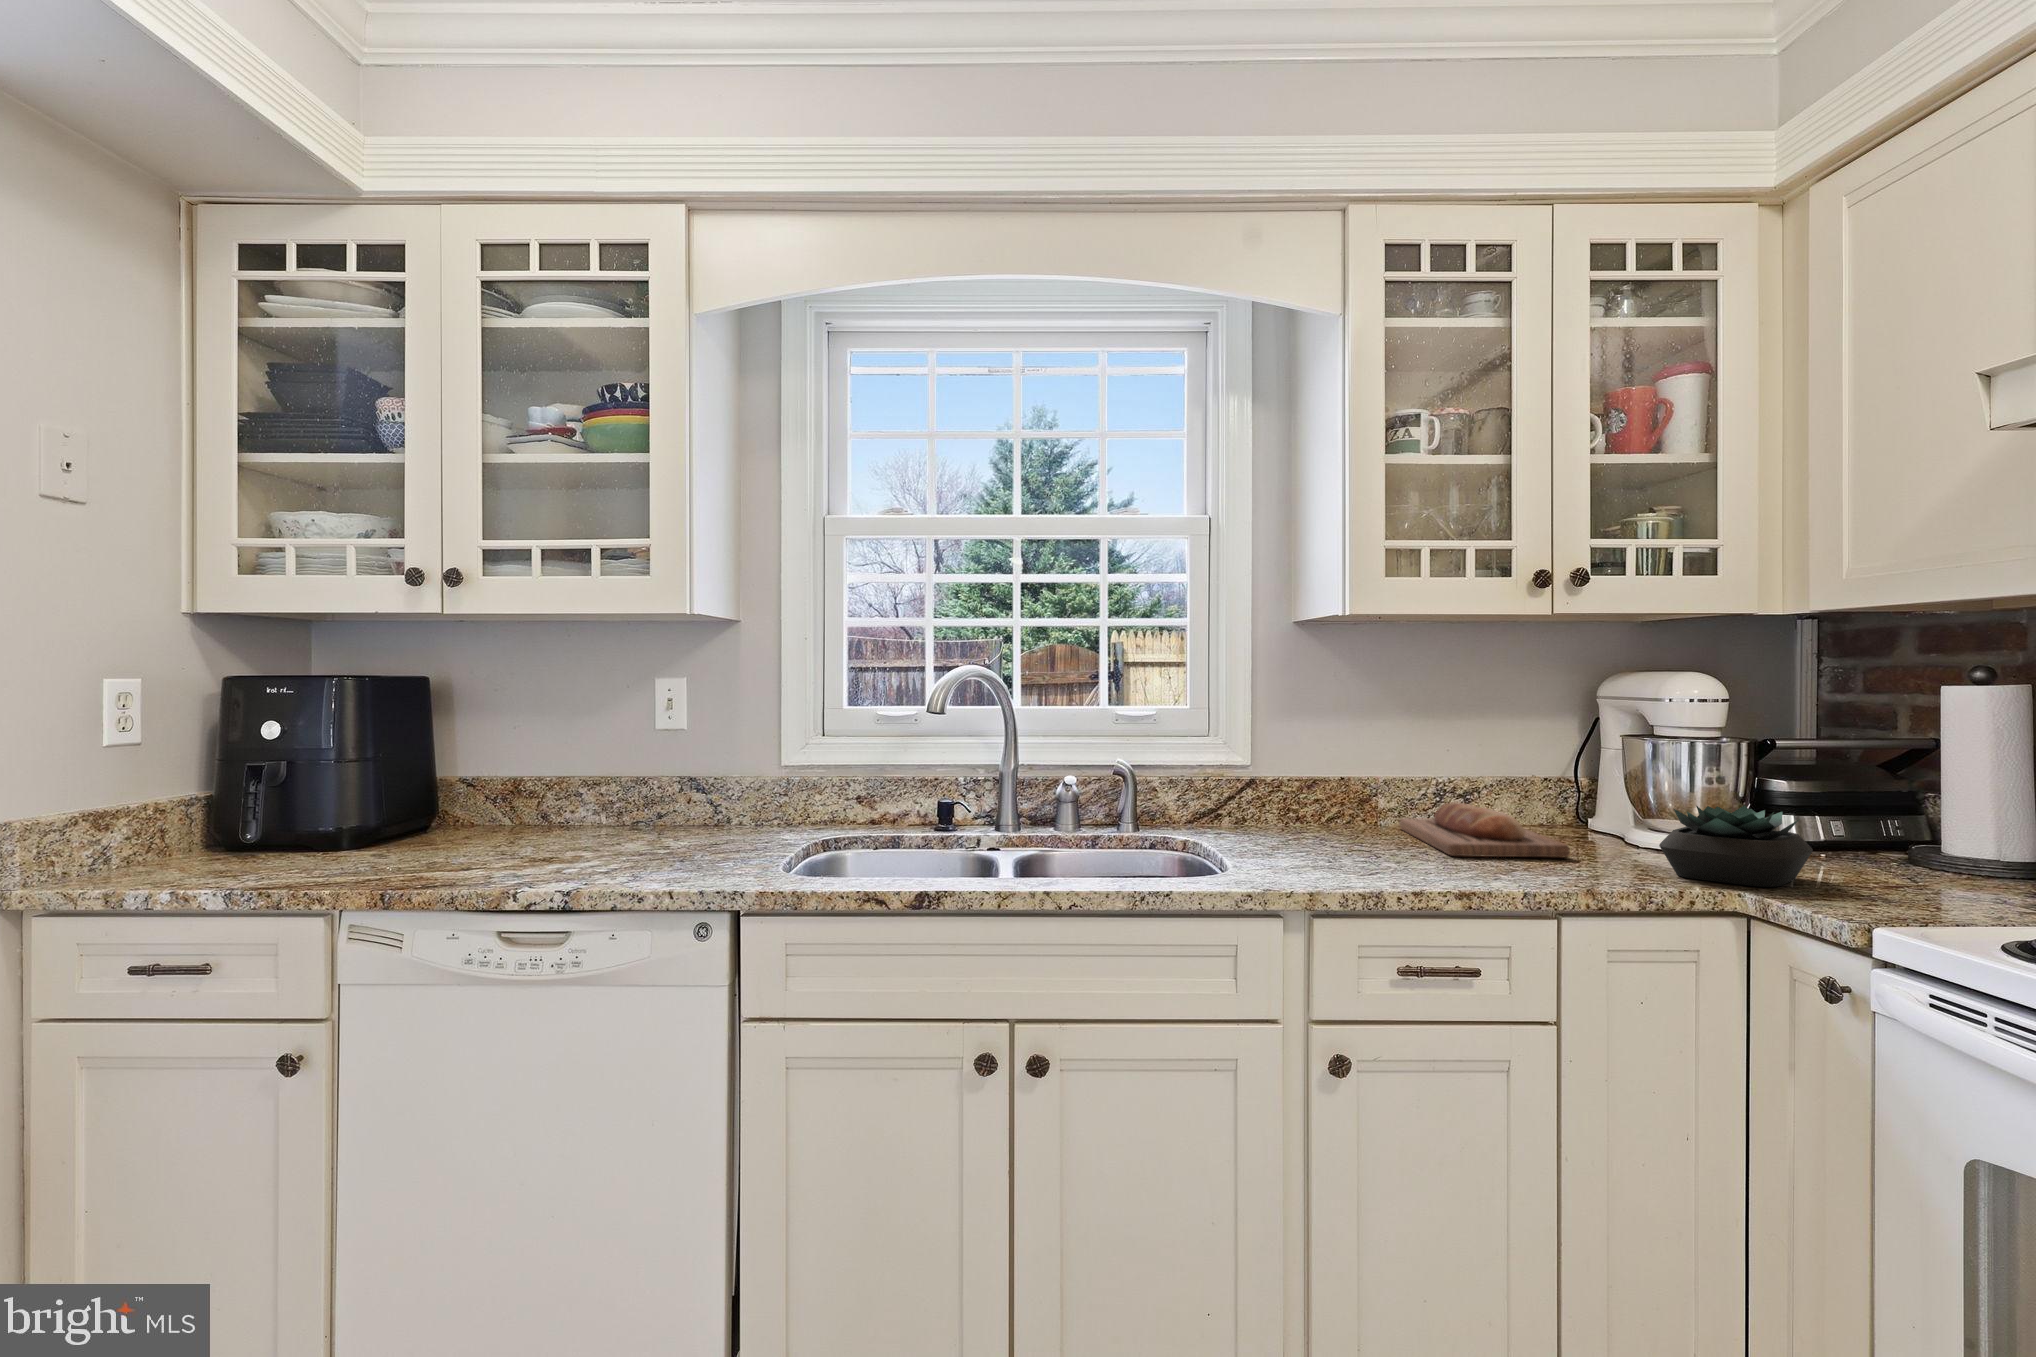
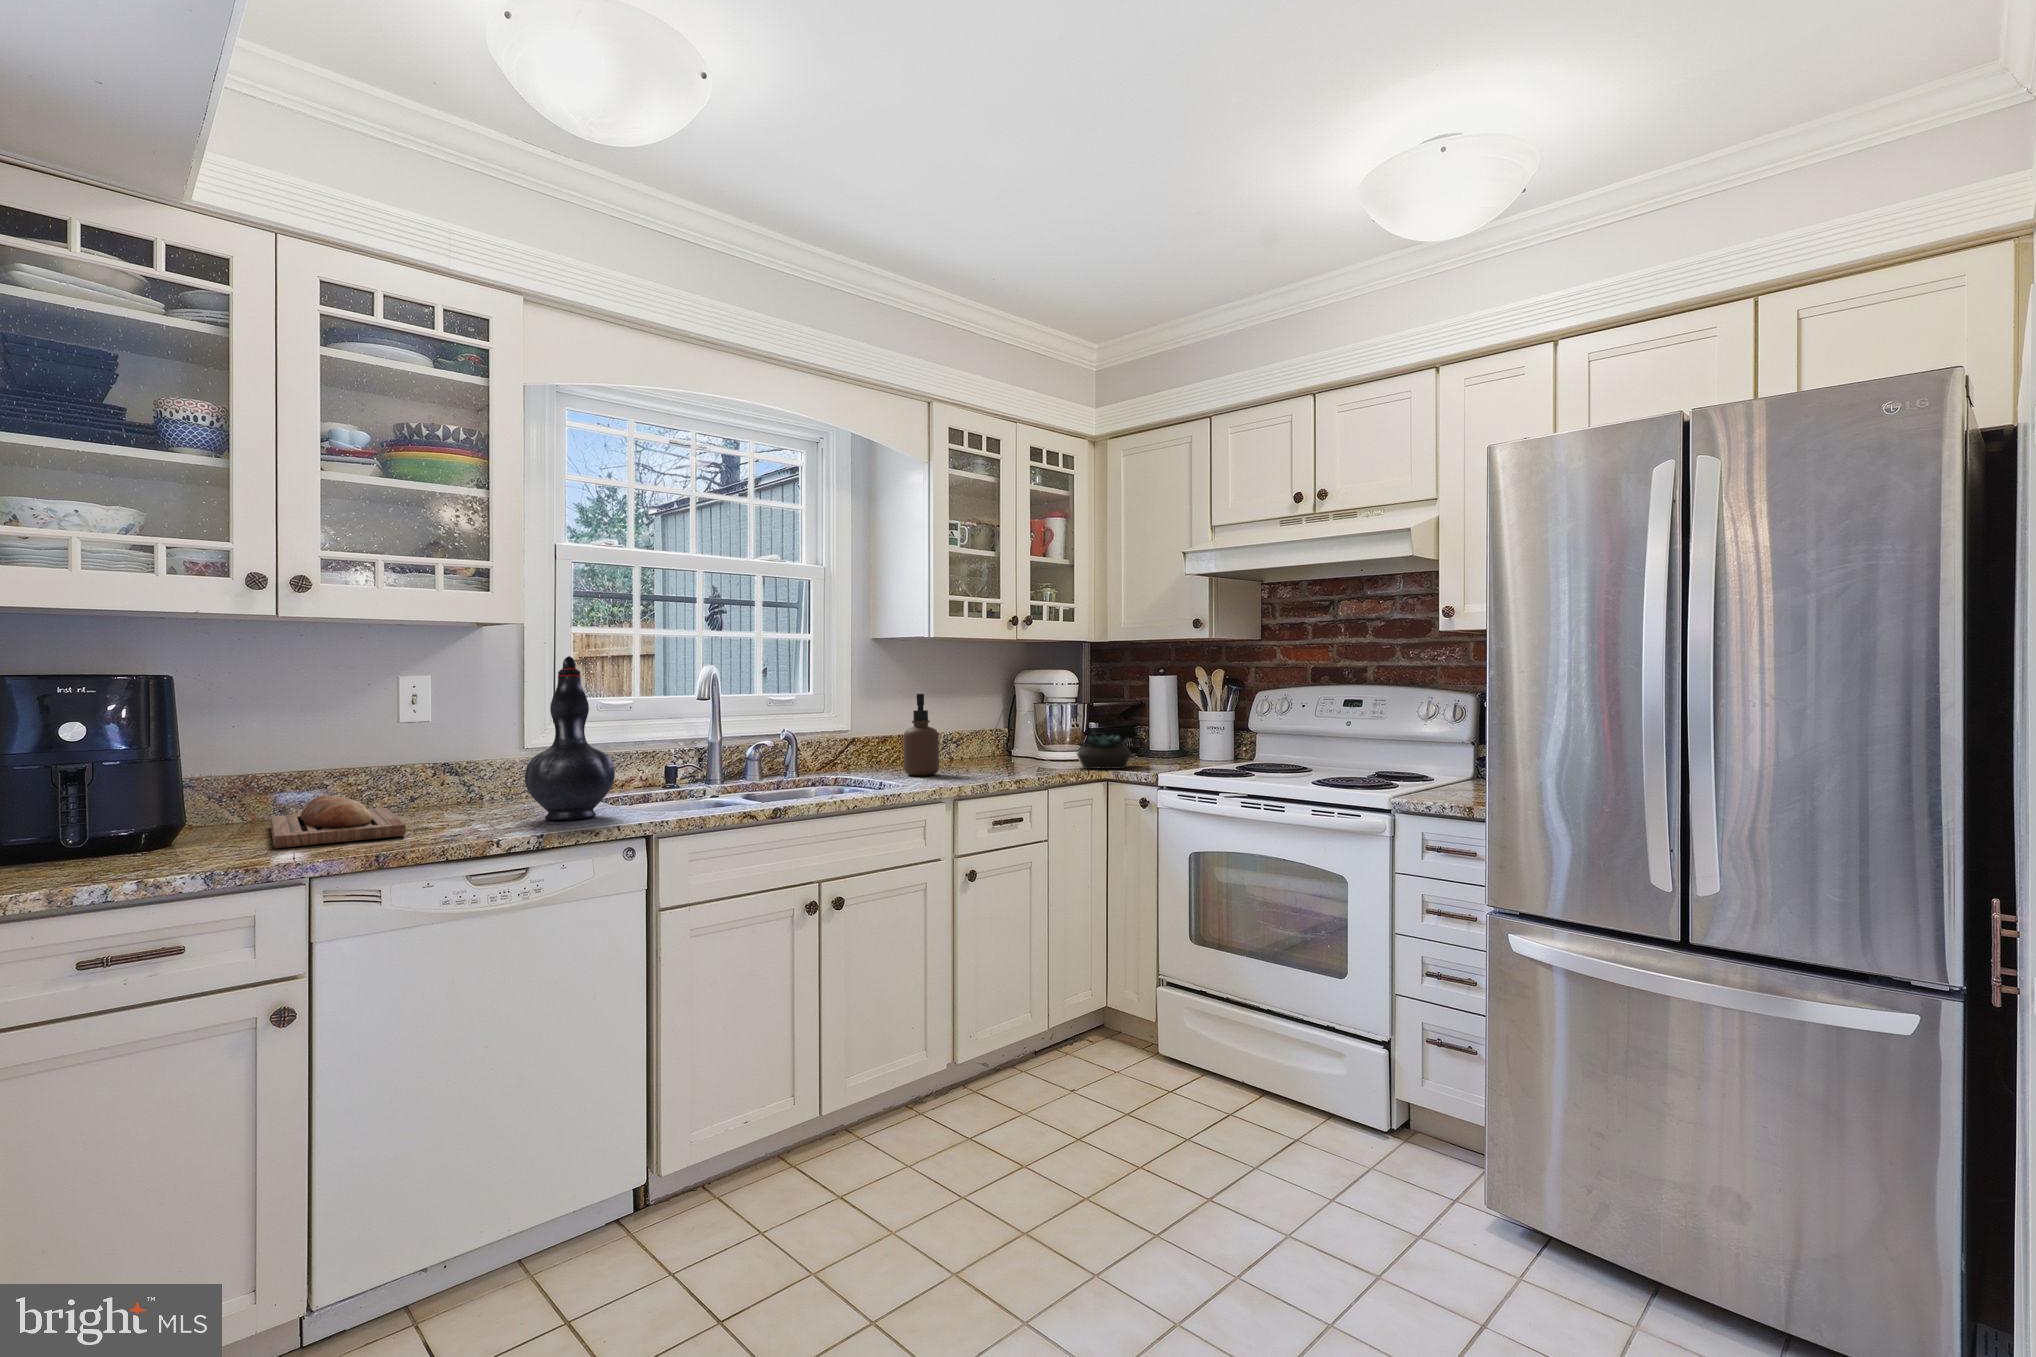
decorative vase: none [630,654,741,870] -> present [525,656,615,820]
soap dispenser: none [1290,711,1353,853] -> present [903,694,939,776]
bread loaf: present [1399,802,1570,858] -> present [271,795,406,848]

